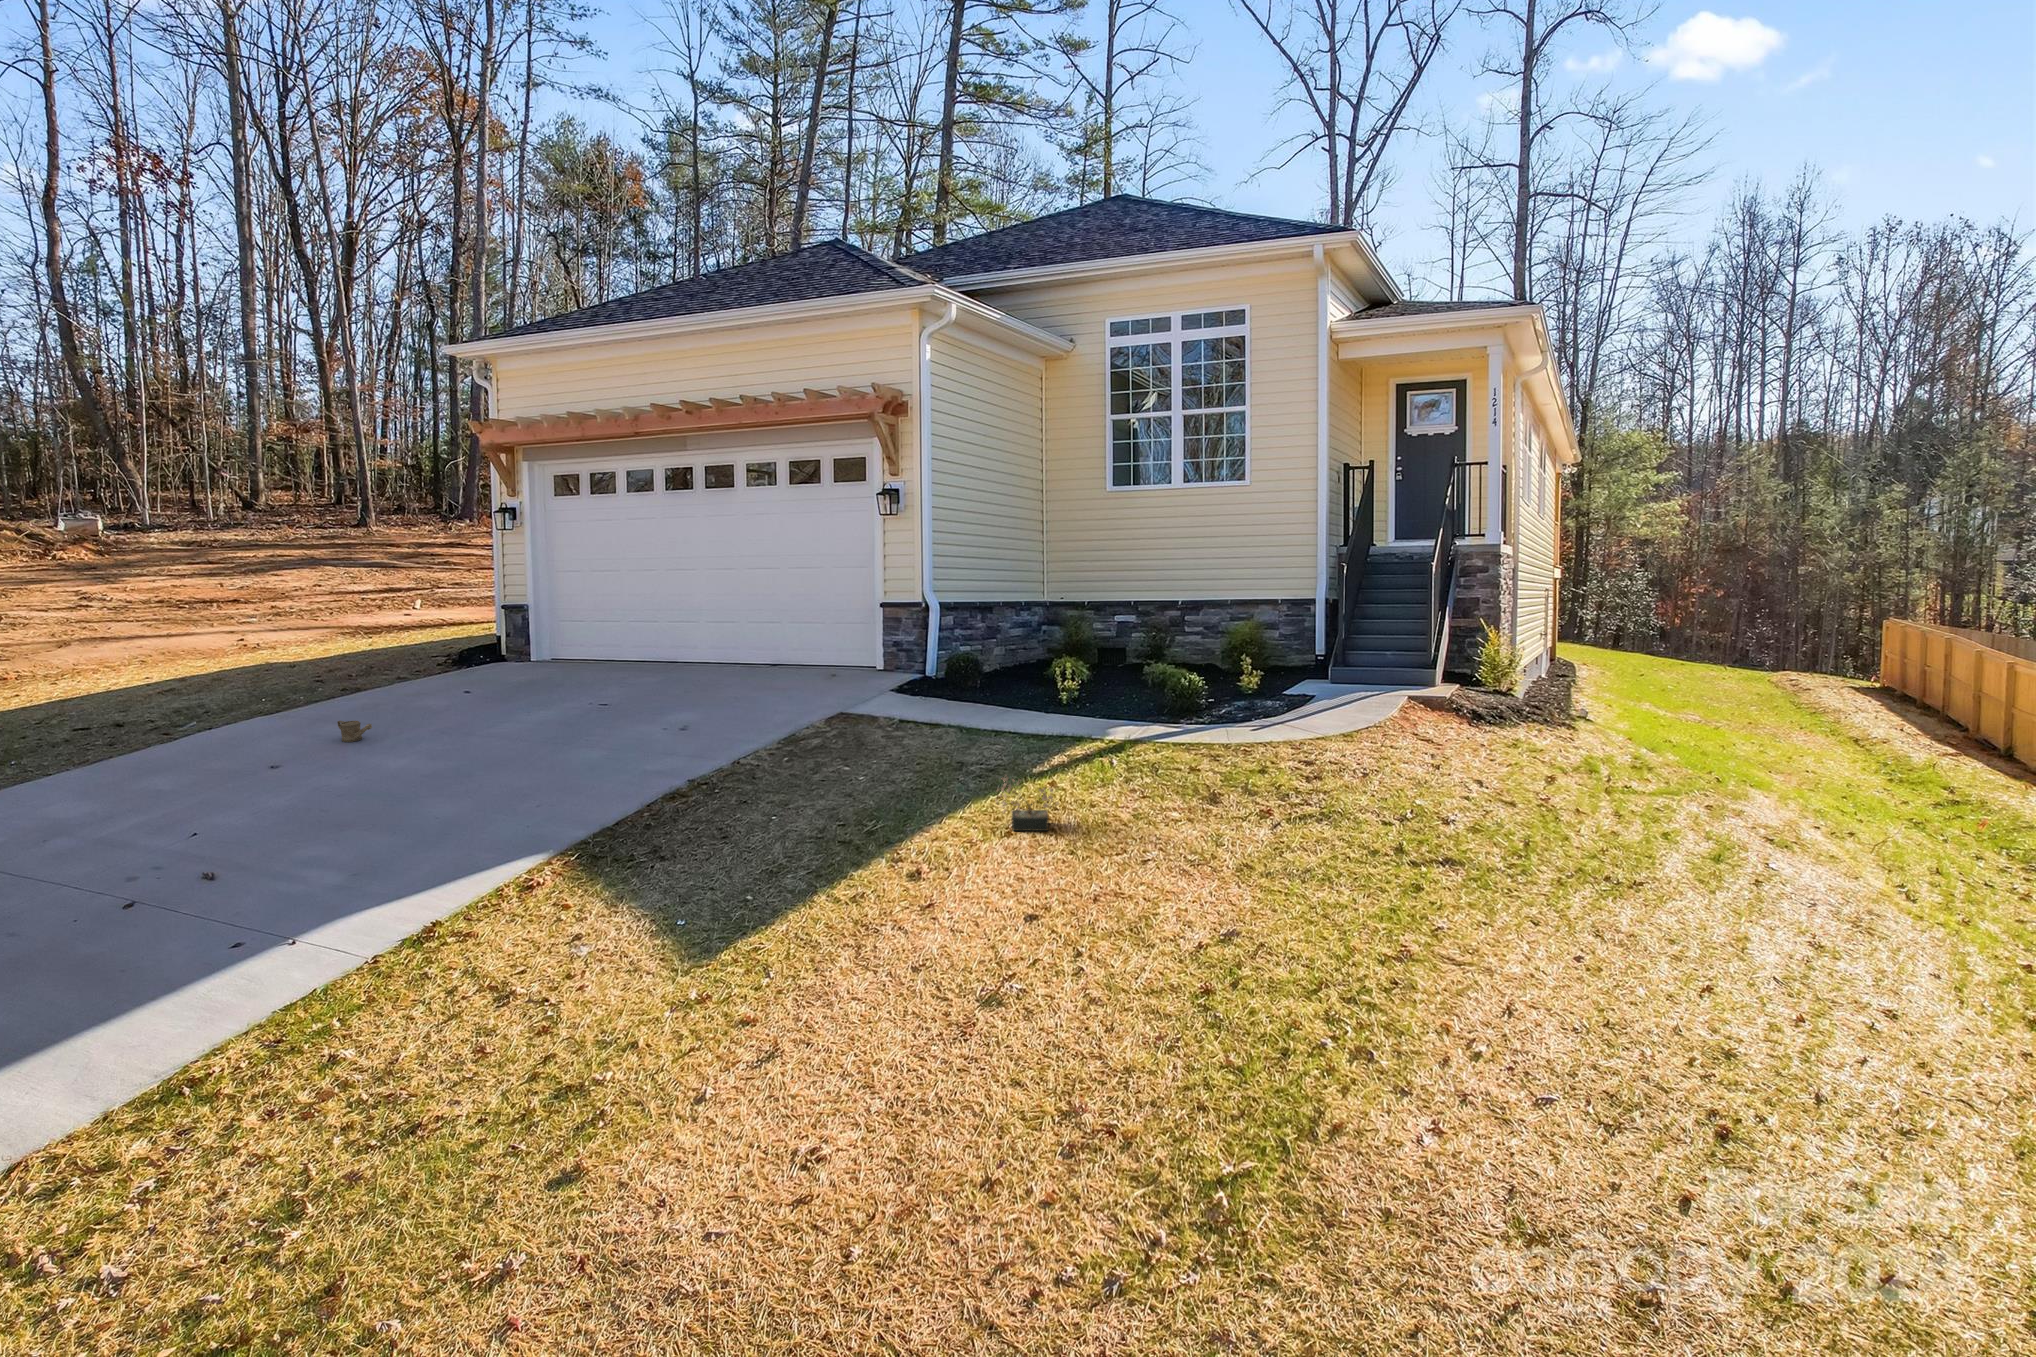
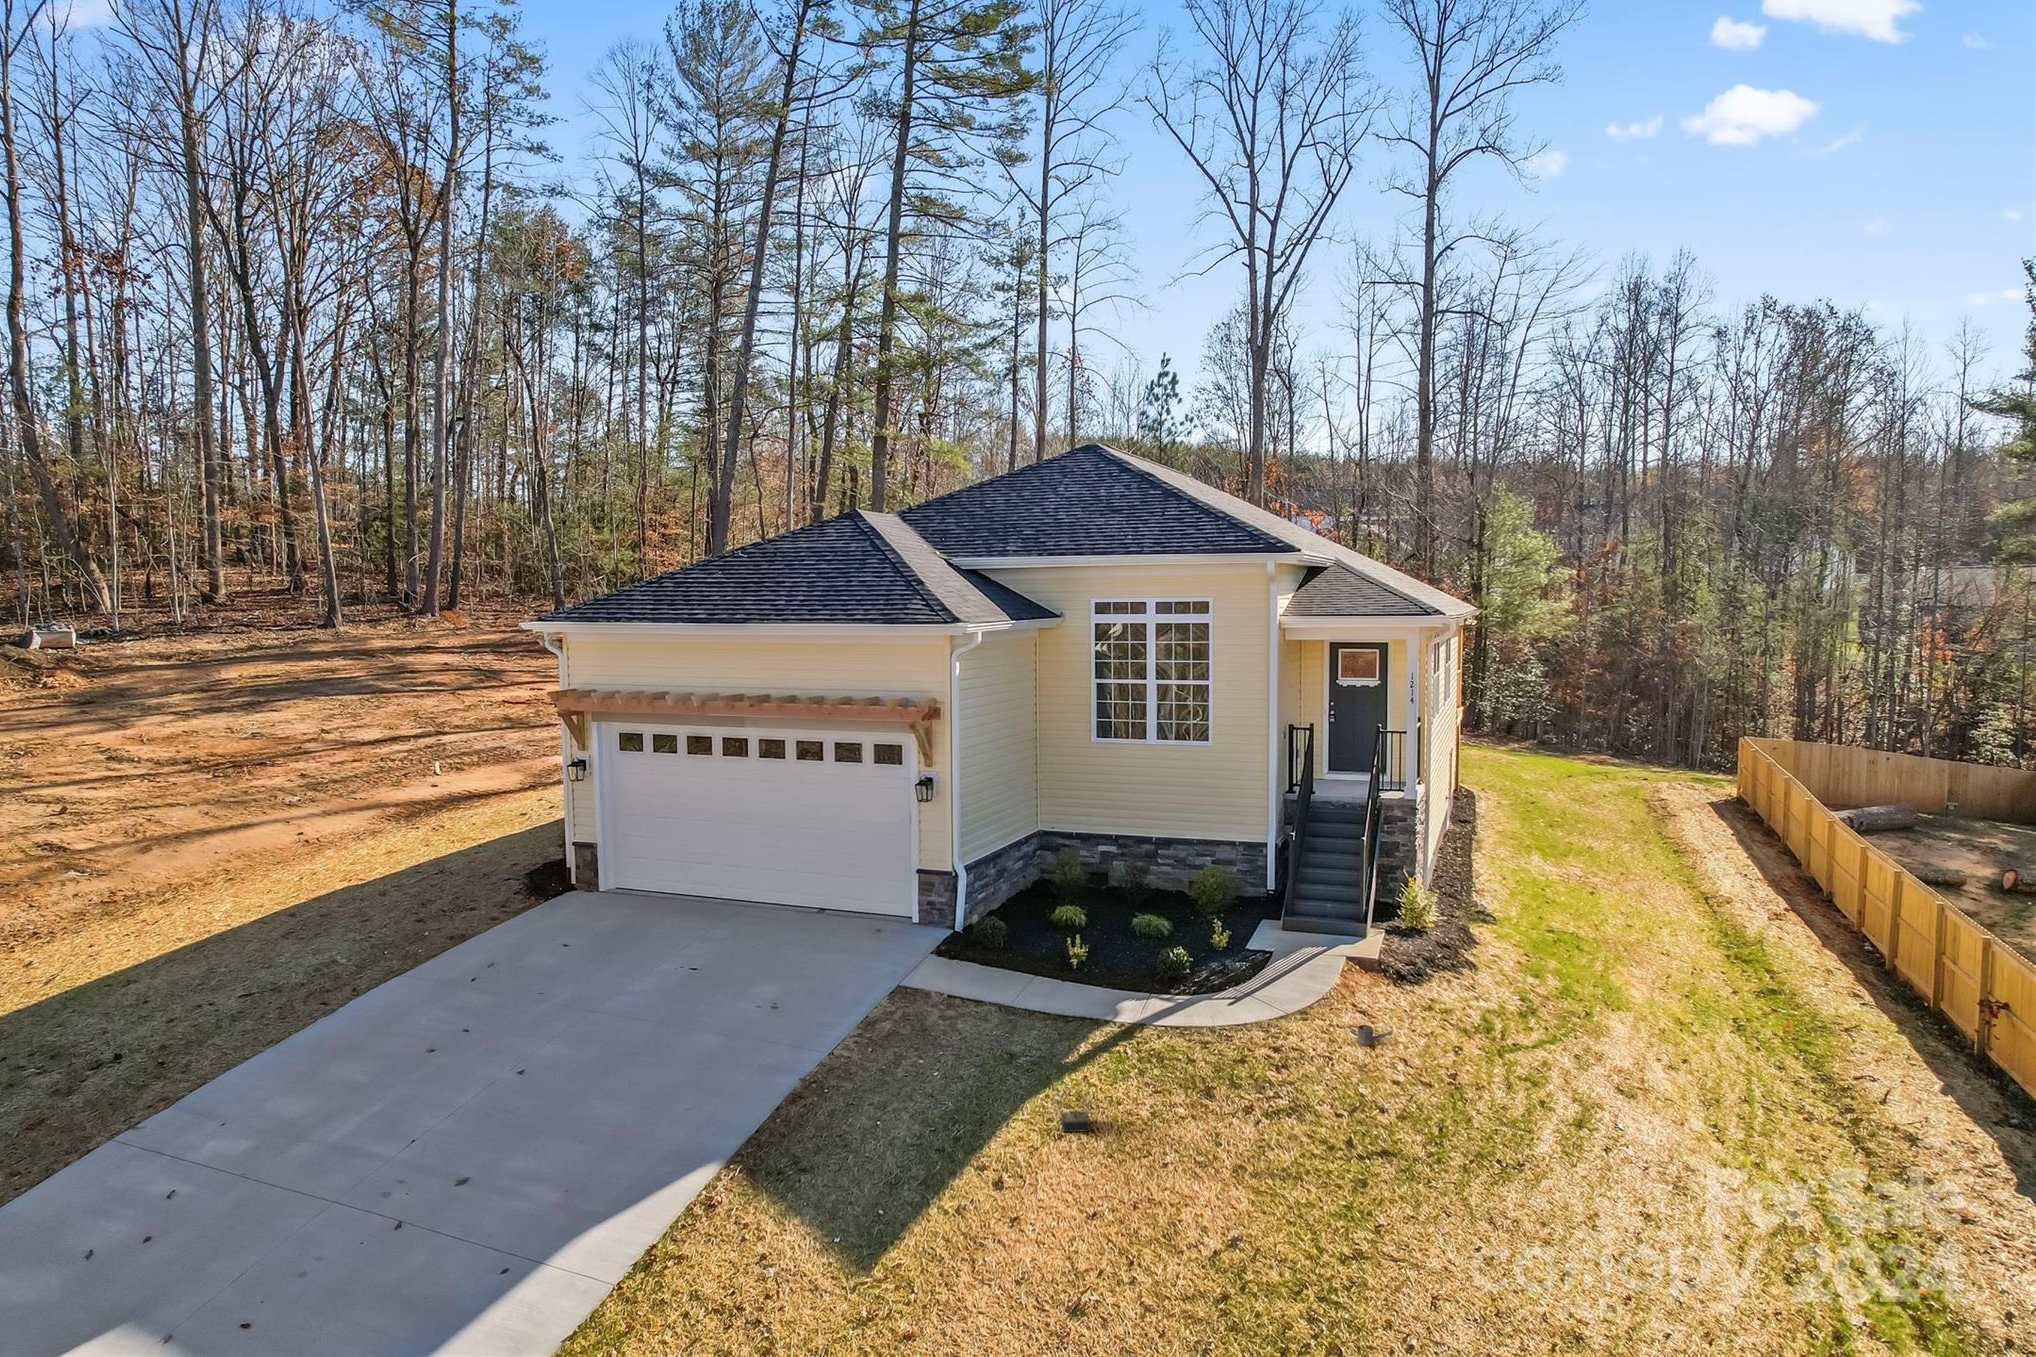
watering can: present [337,721,372,742] -> present [1349,1025,1393,1046]

